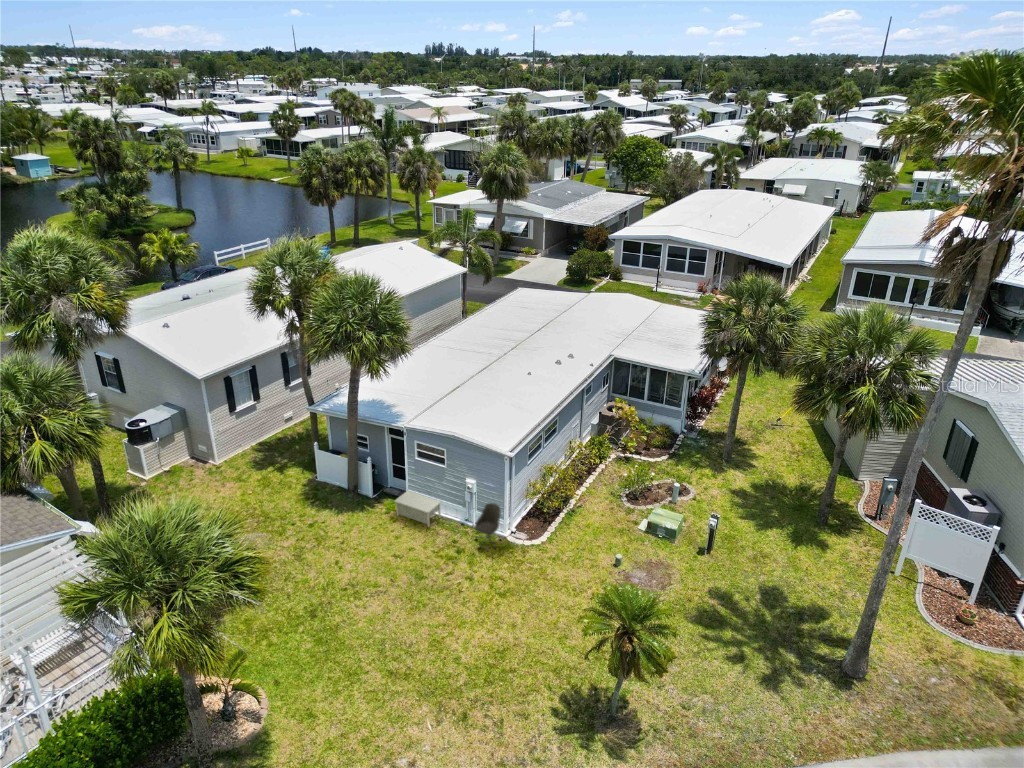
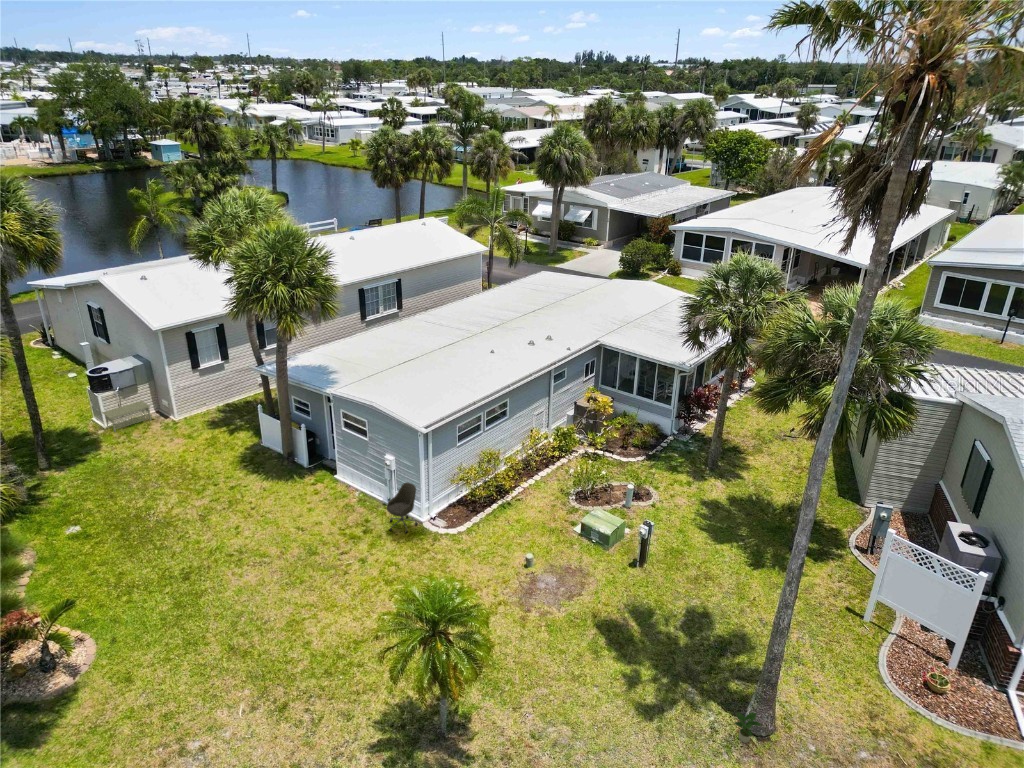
storage bench: present [395,491,441,527] -> present [102,401,152,432]
potted plant: none [837,660,860,685] -> present [734,712,761,743]

